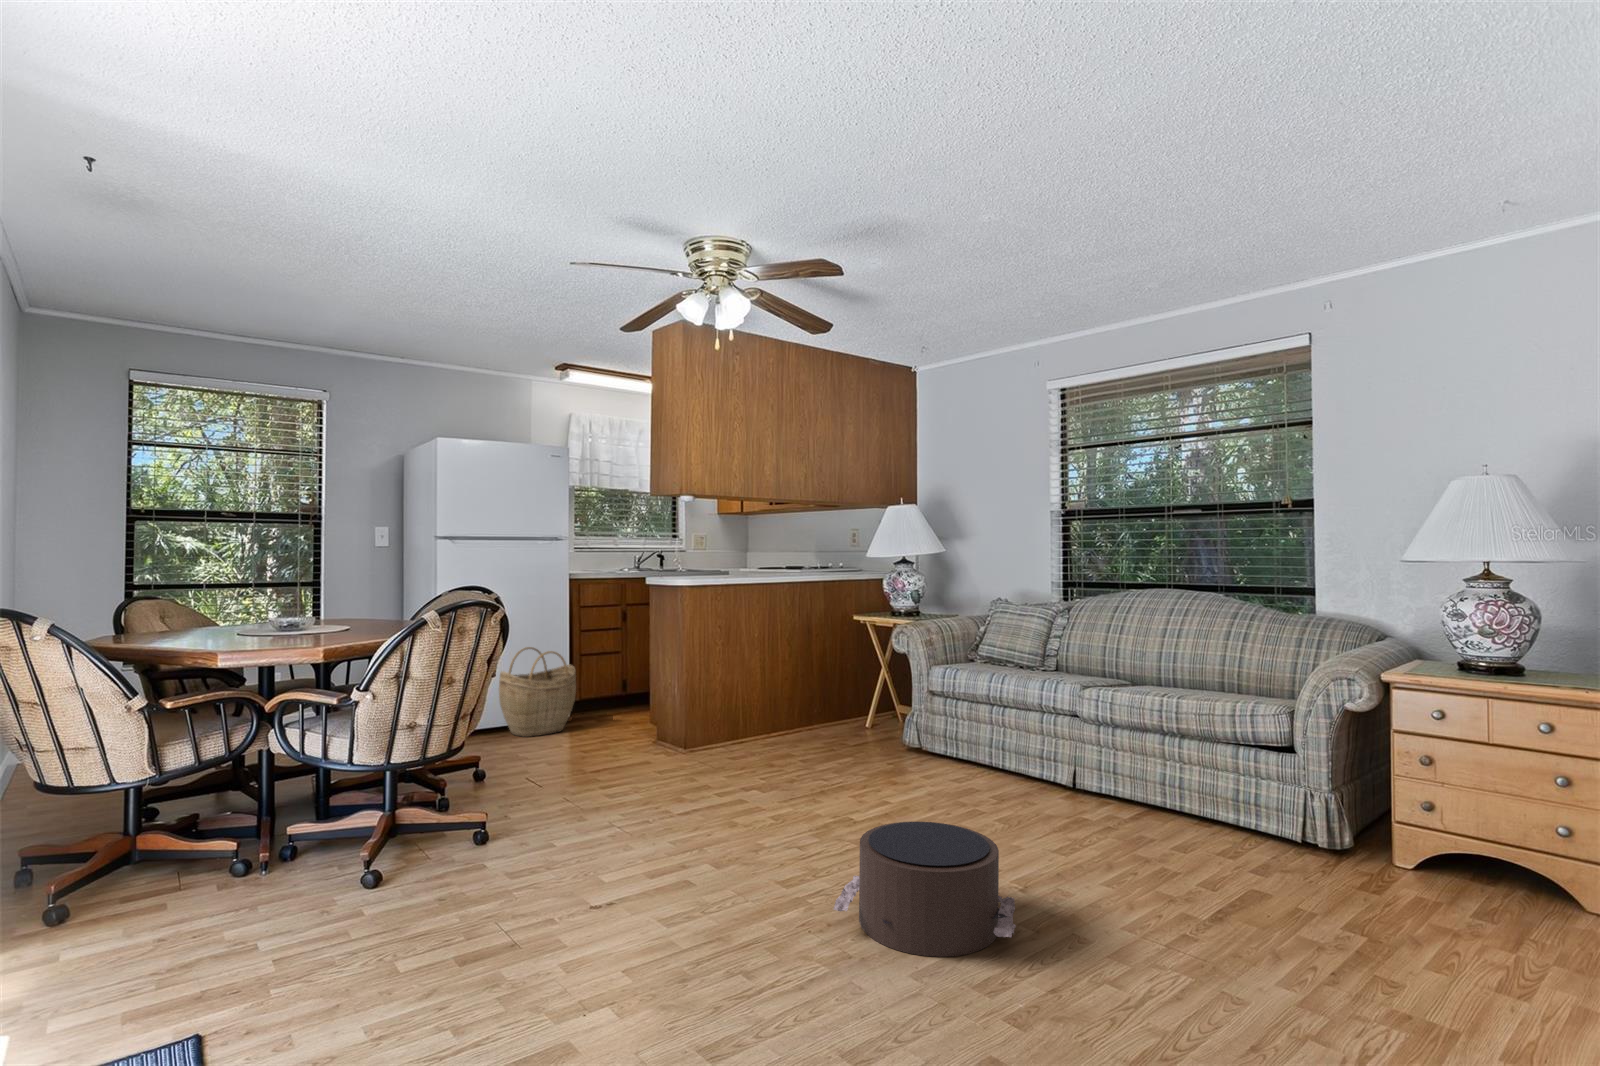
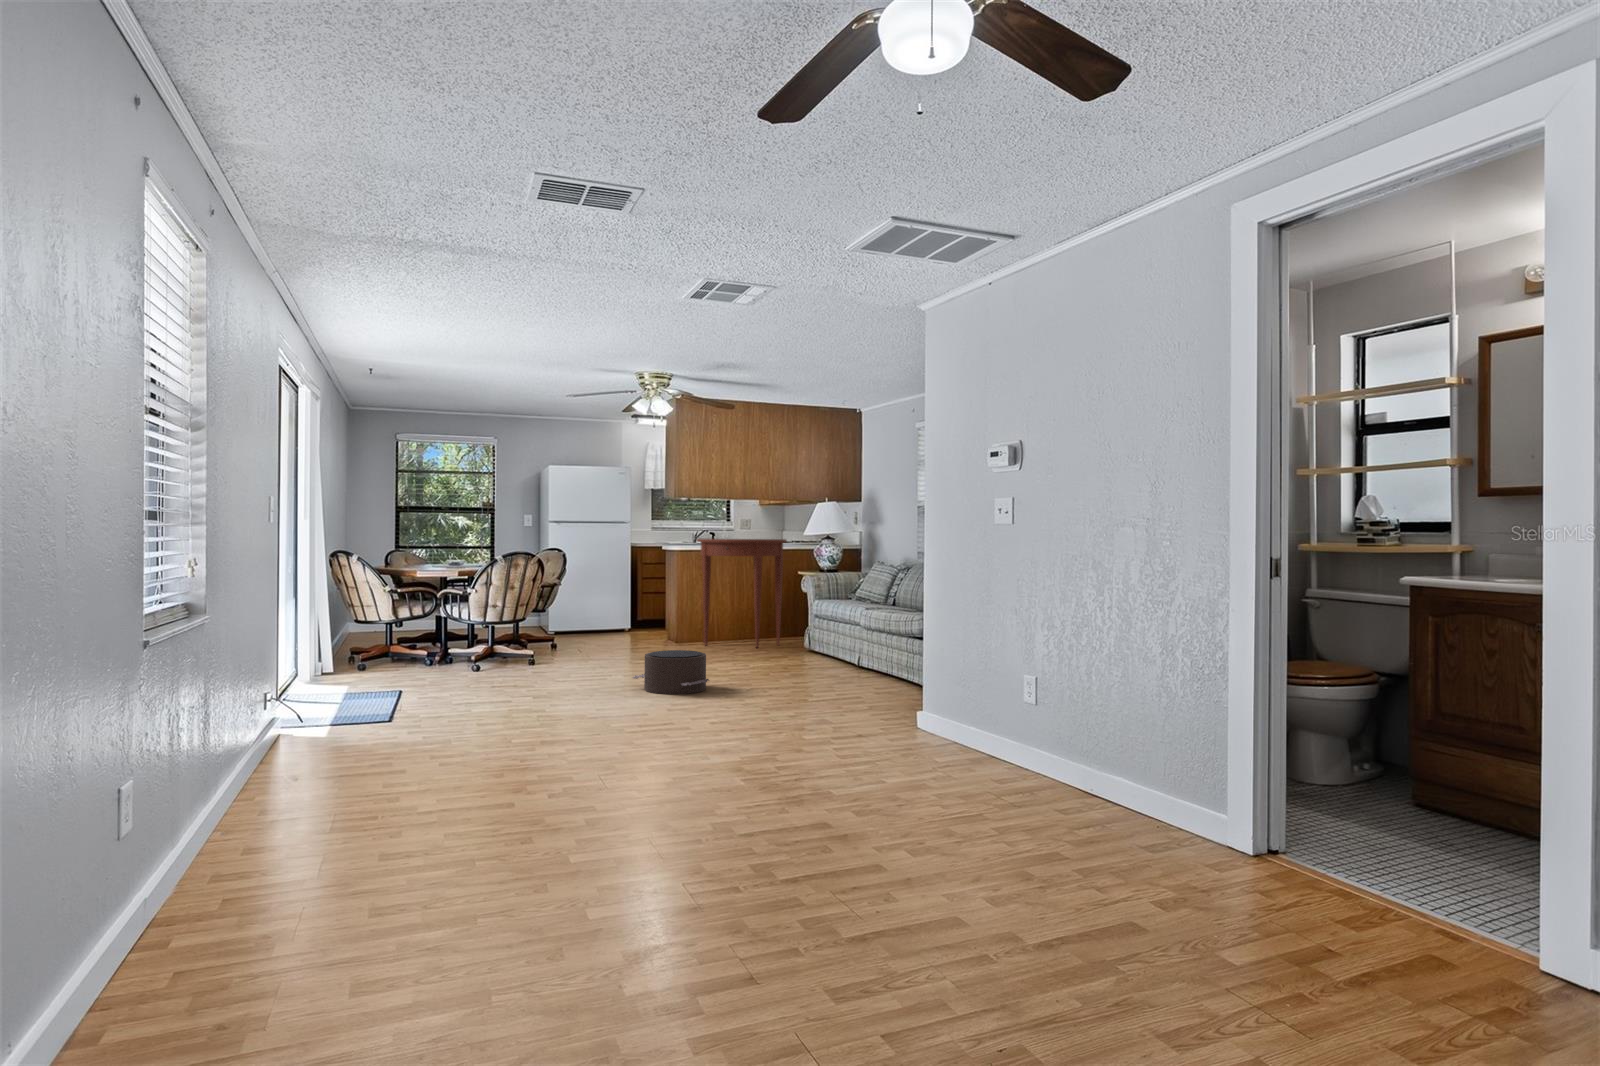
console table: none [706,568,847,741] -> present [697,539,787,648]
woven basket: present [499,647,576,737] -> none [581,587,626,640]

